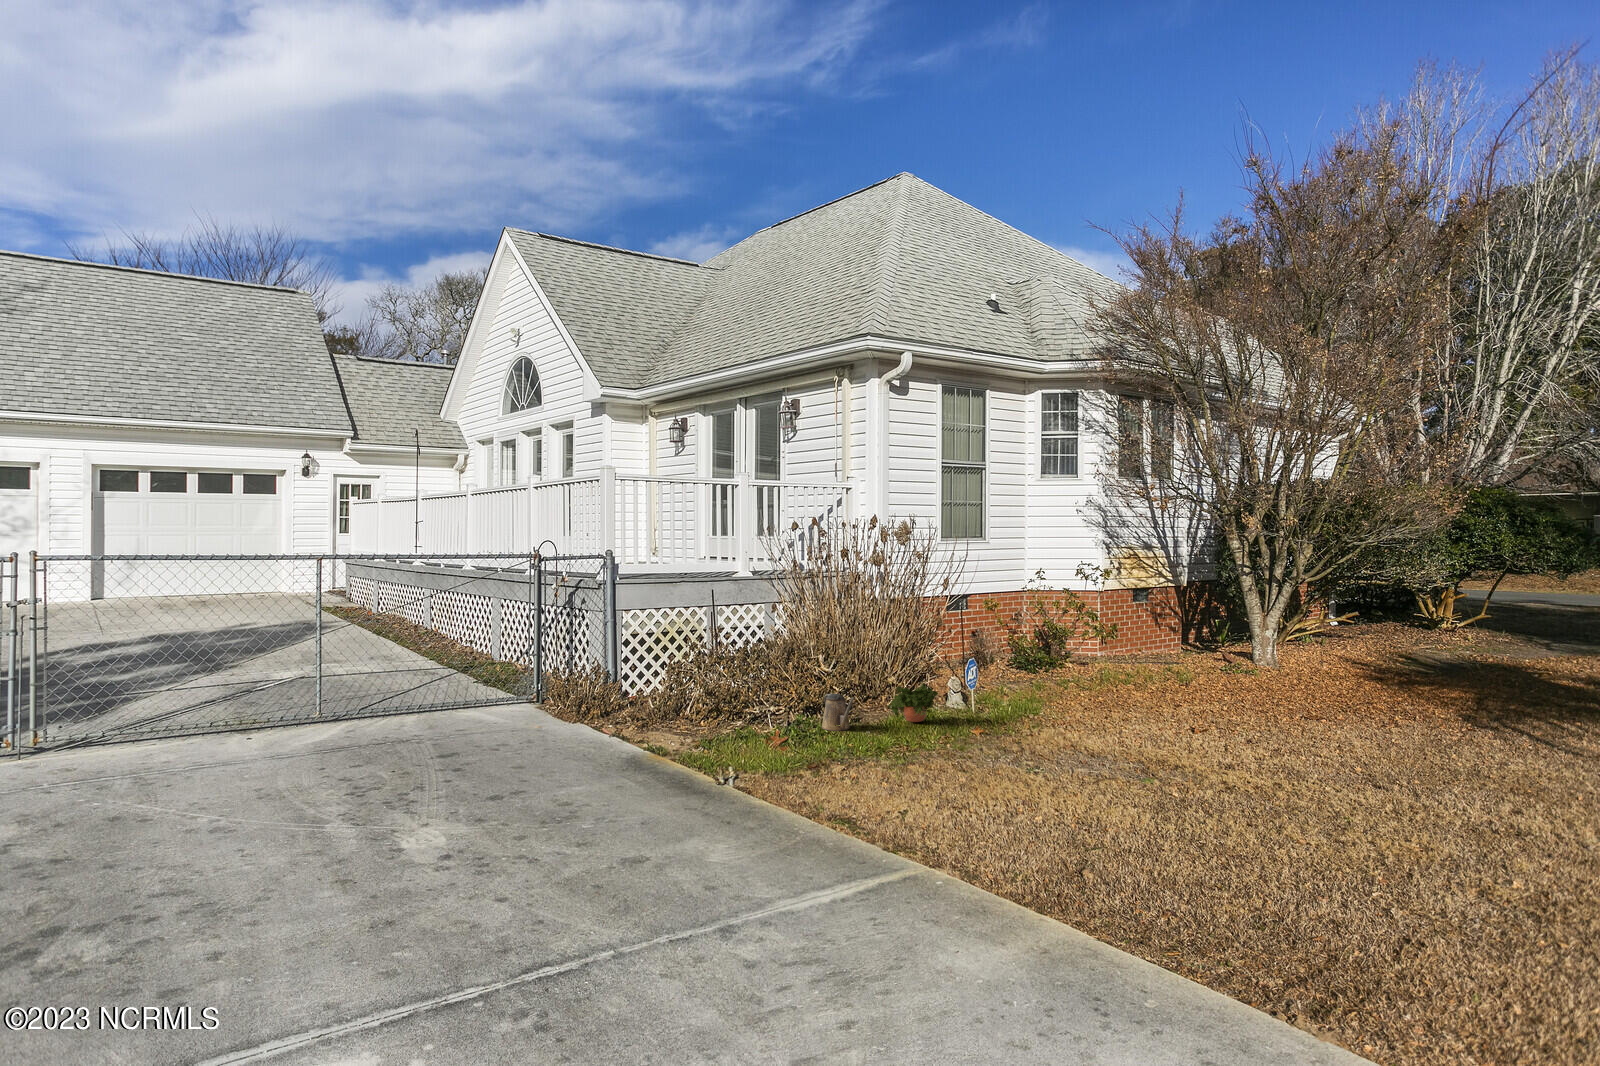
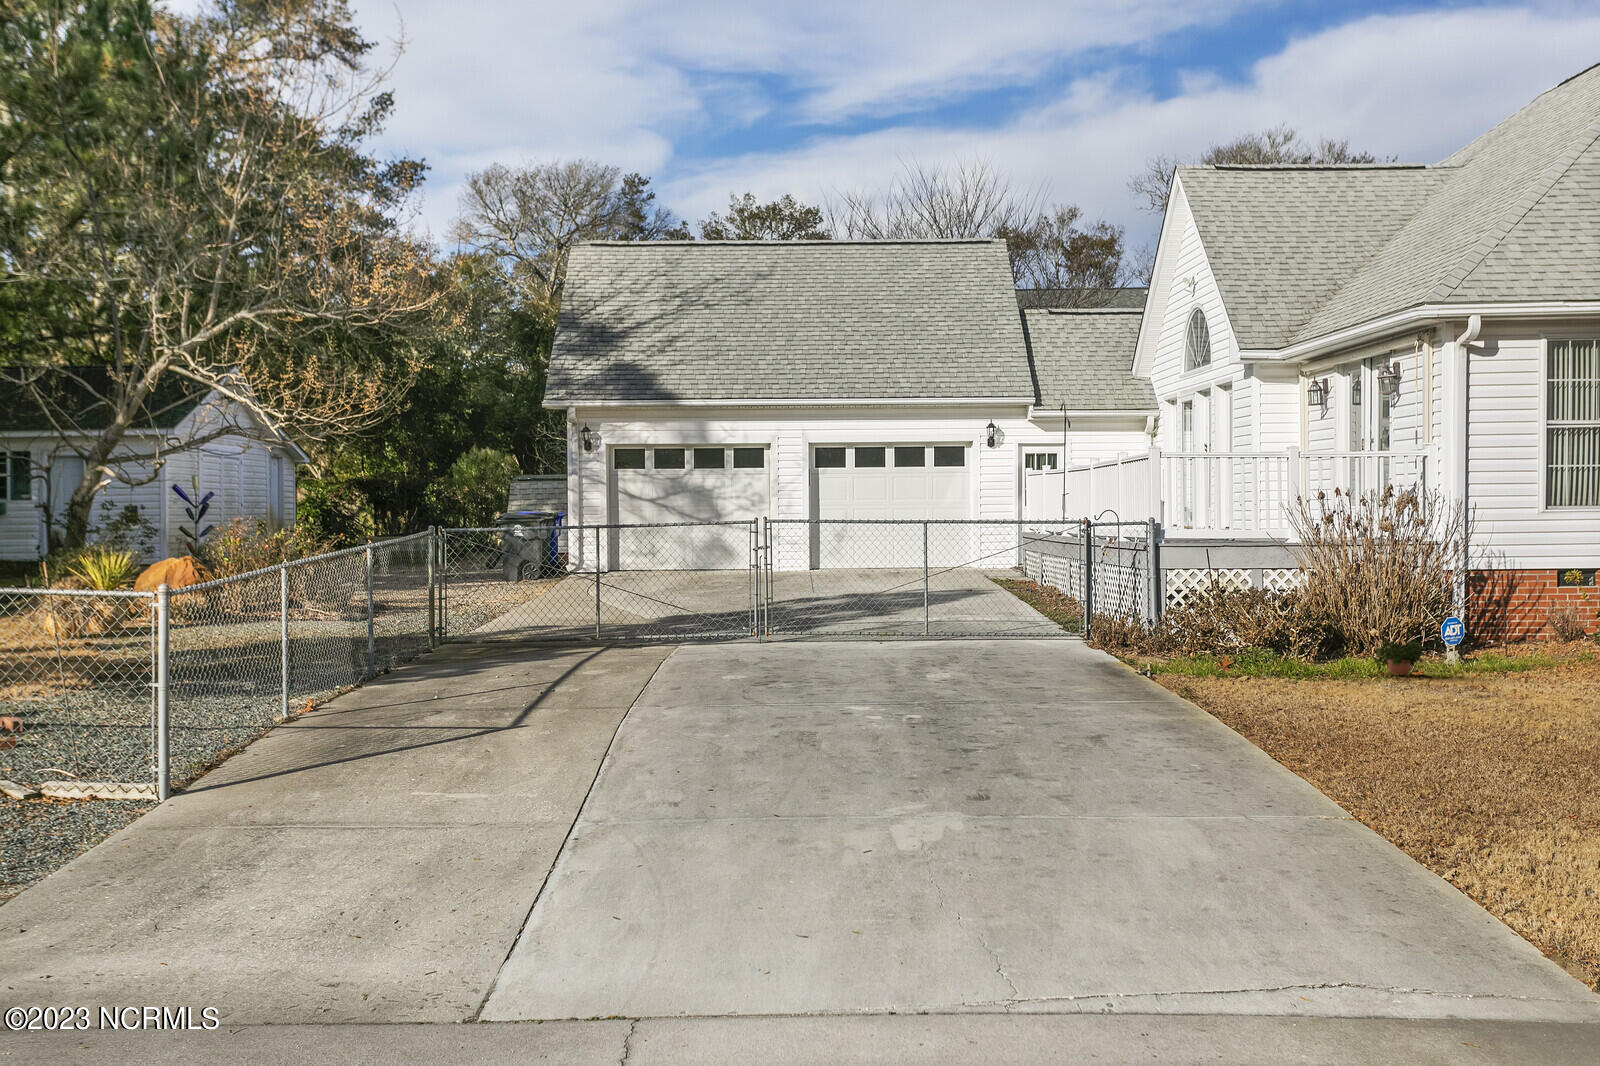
watering can: present [822,694,855,731] -> none [1300,642,1328,675]

